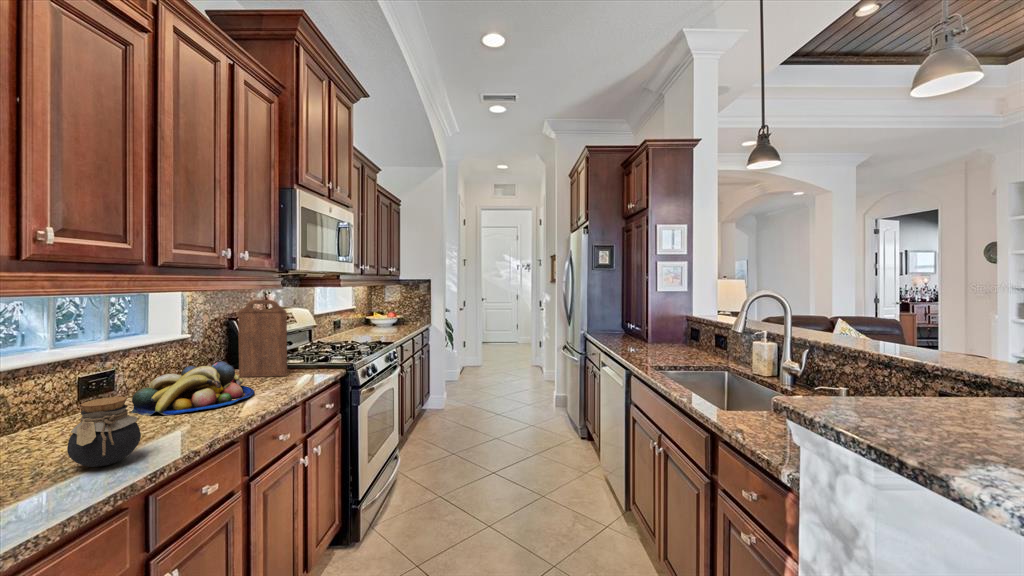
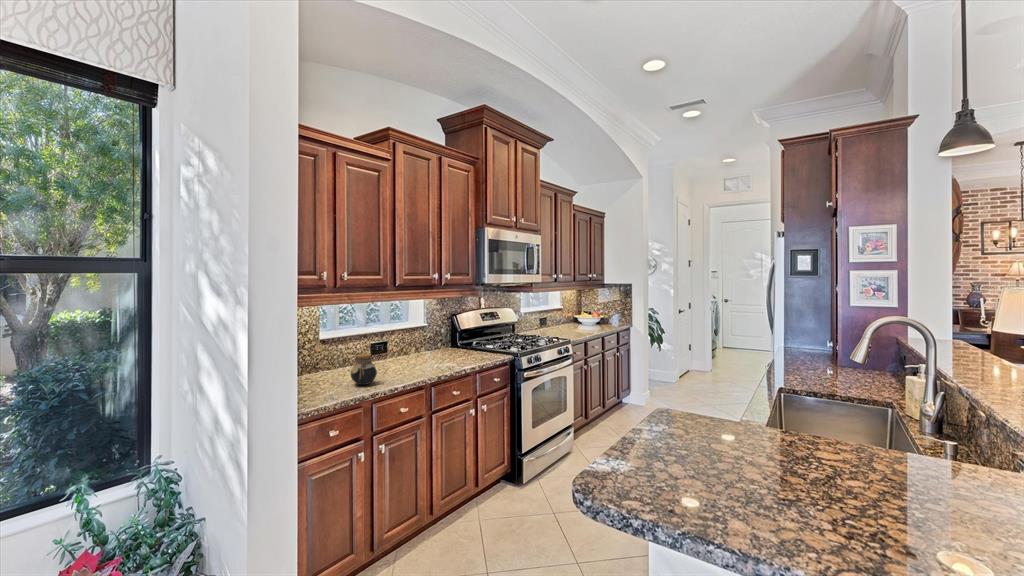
cutting board: present [238,300,287,377] -> none [449,305,474,356]
fruit bowl: present [131,361,254,416] -> none [389,342,447,369]

